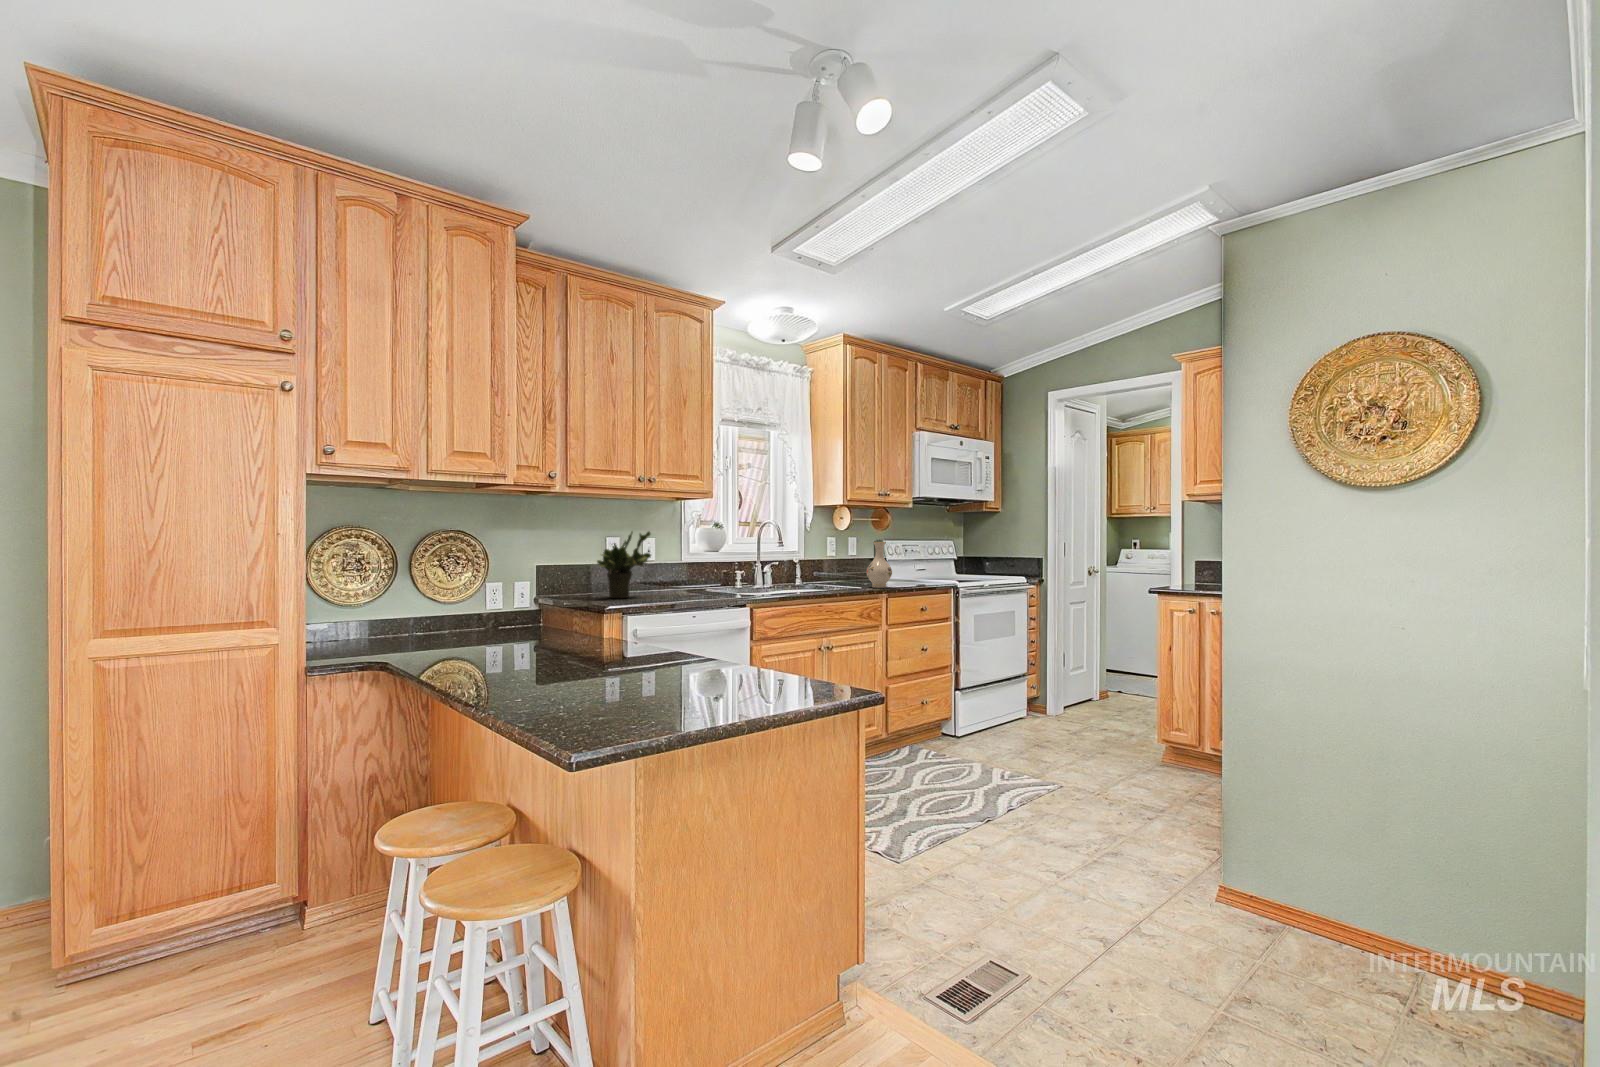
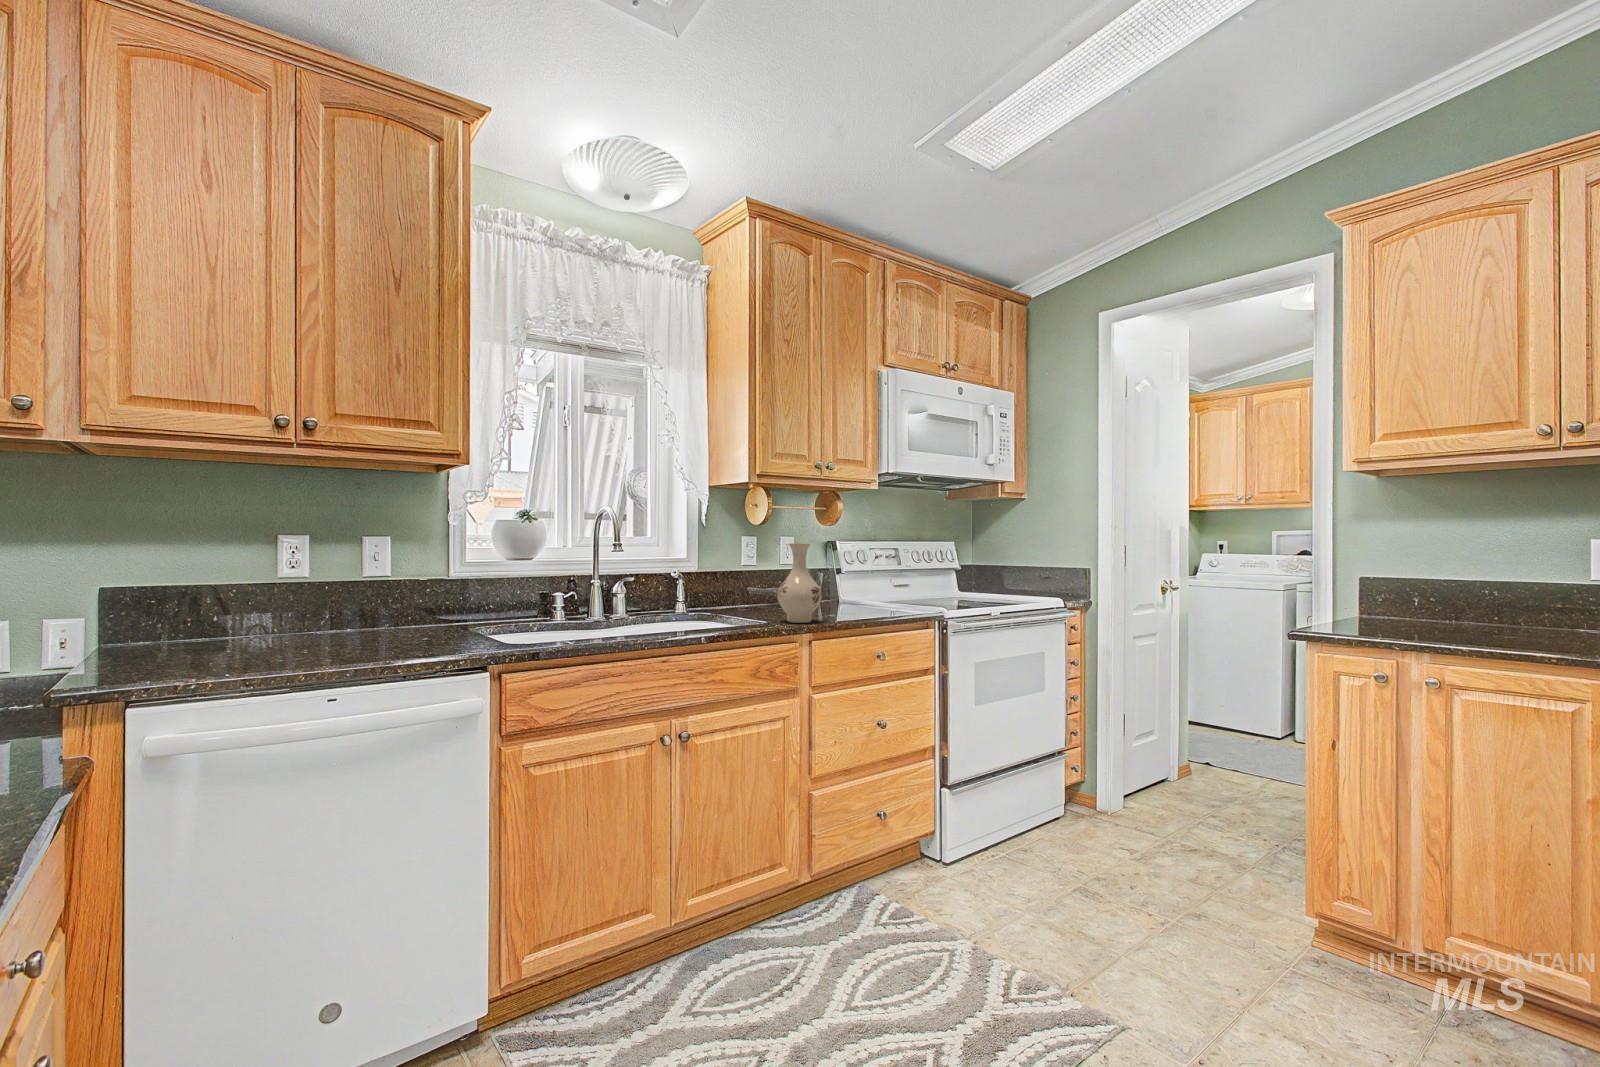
potted plant: present [597,532,651,598] -> none [169,521,333,655]

